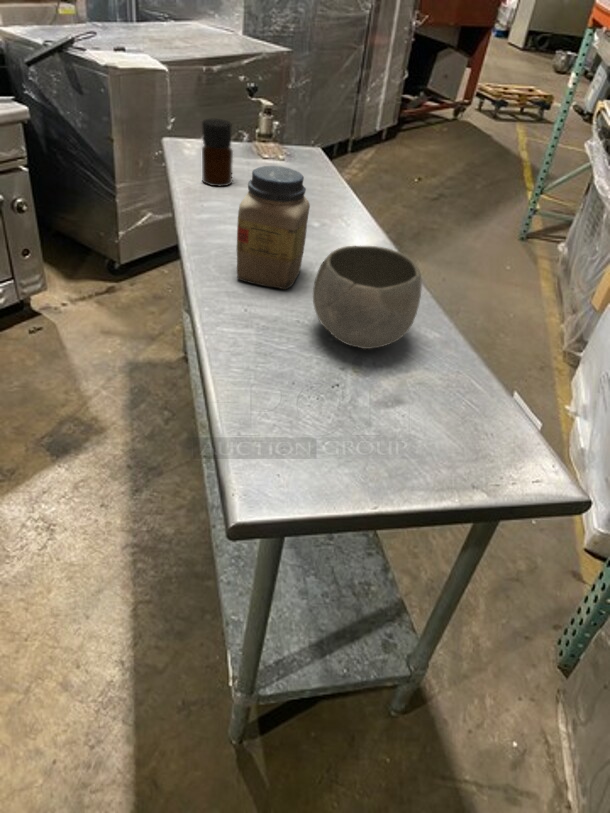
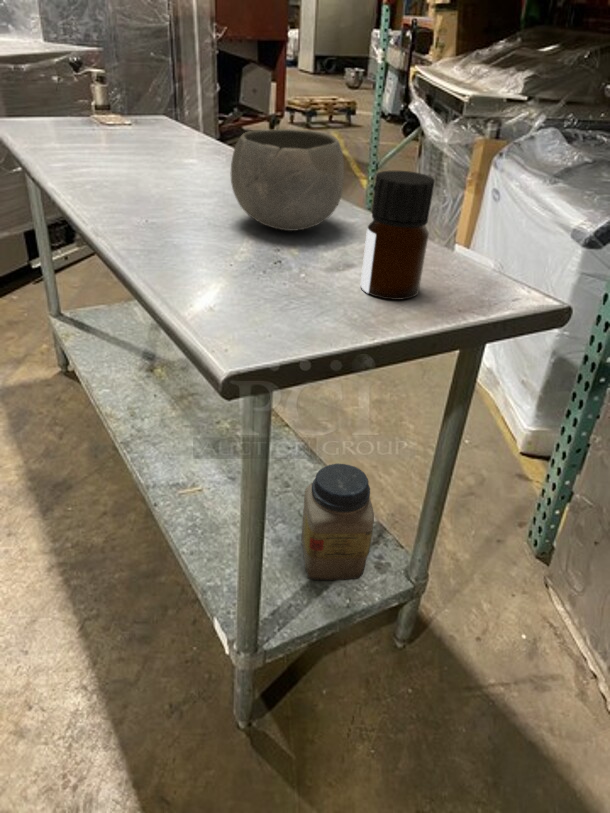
bottle: present [202,119,233,186] -> present [361,171,435,300]
jar: present [237,166,310,289] -> present [302,464,374,580]

